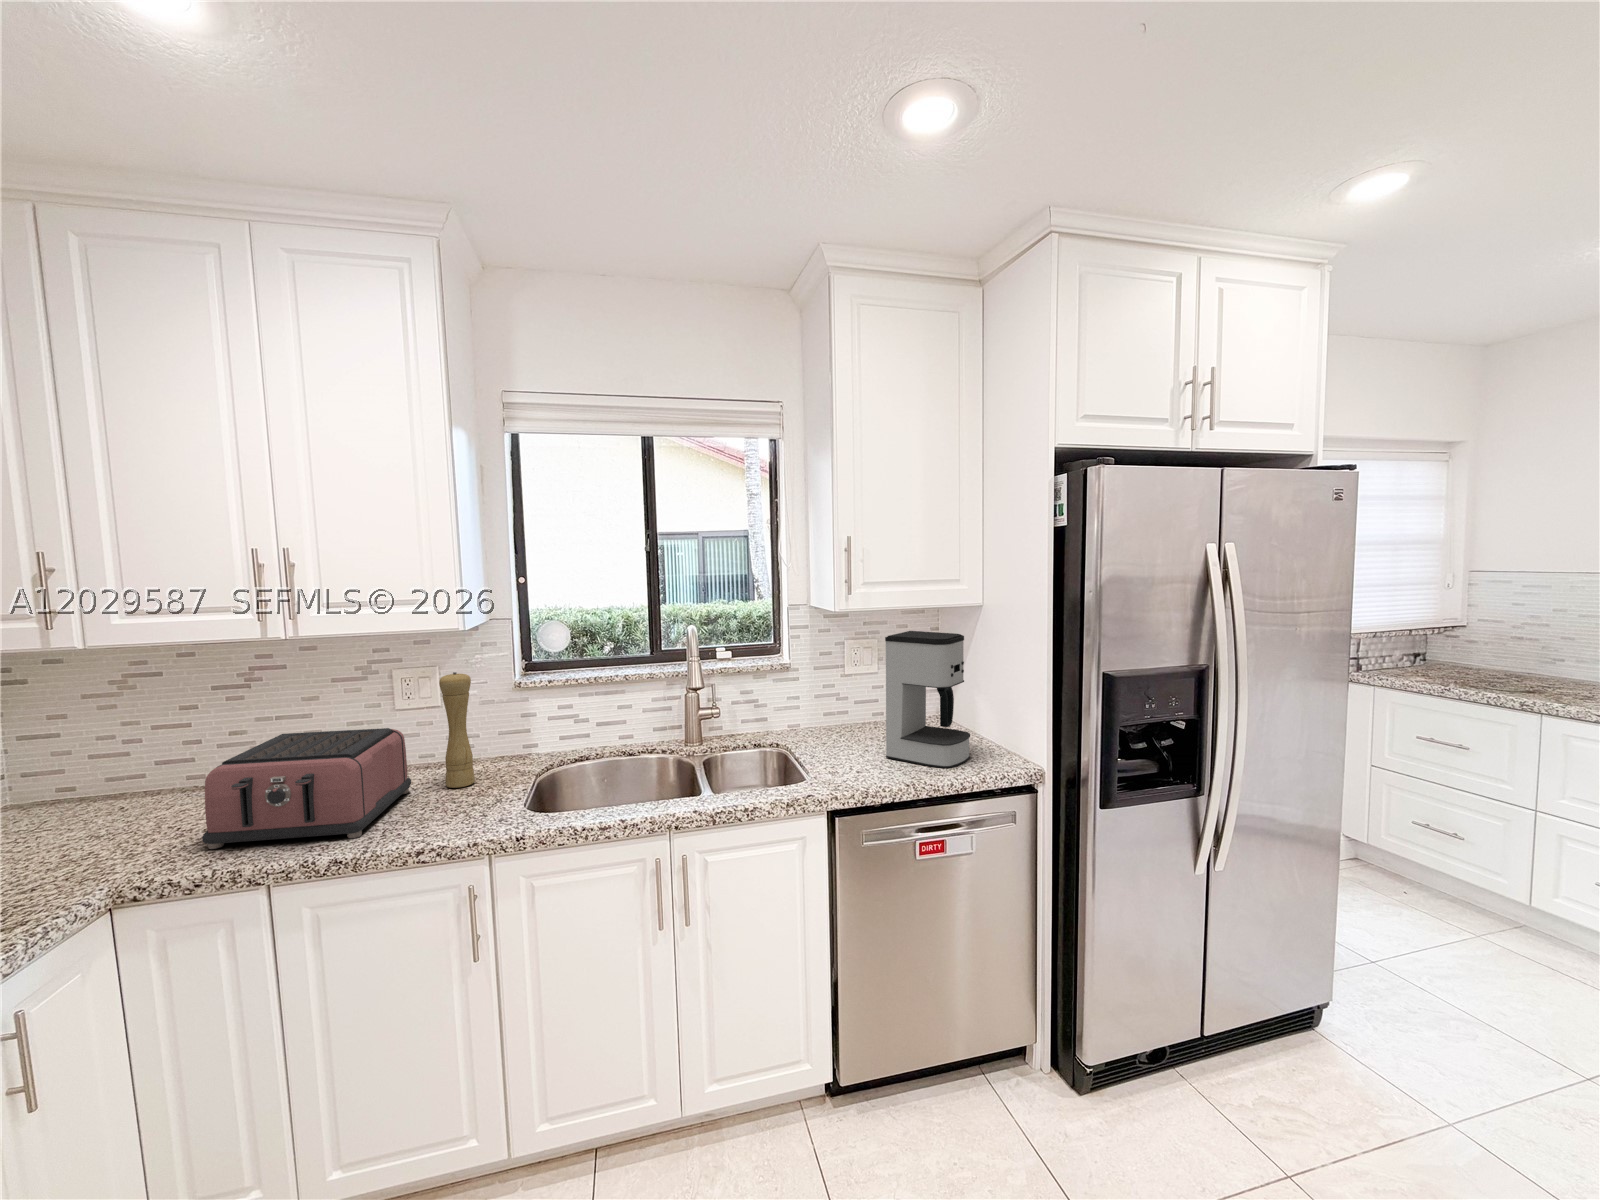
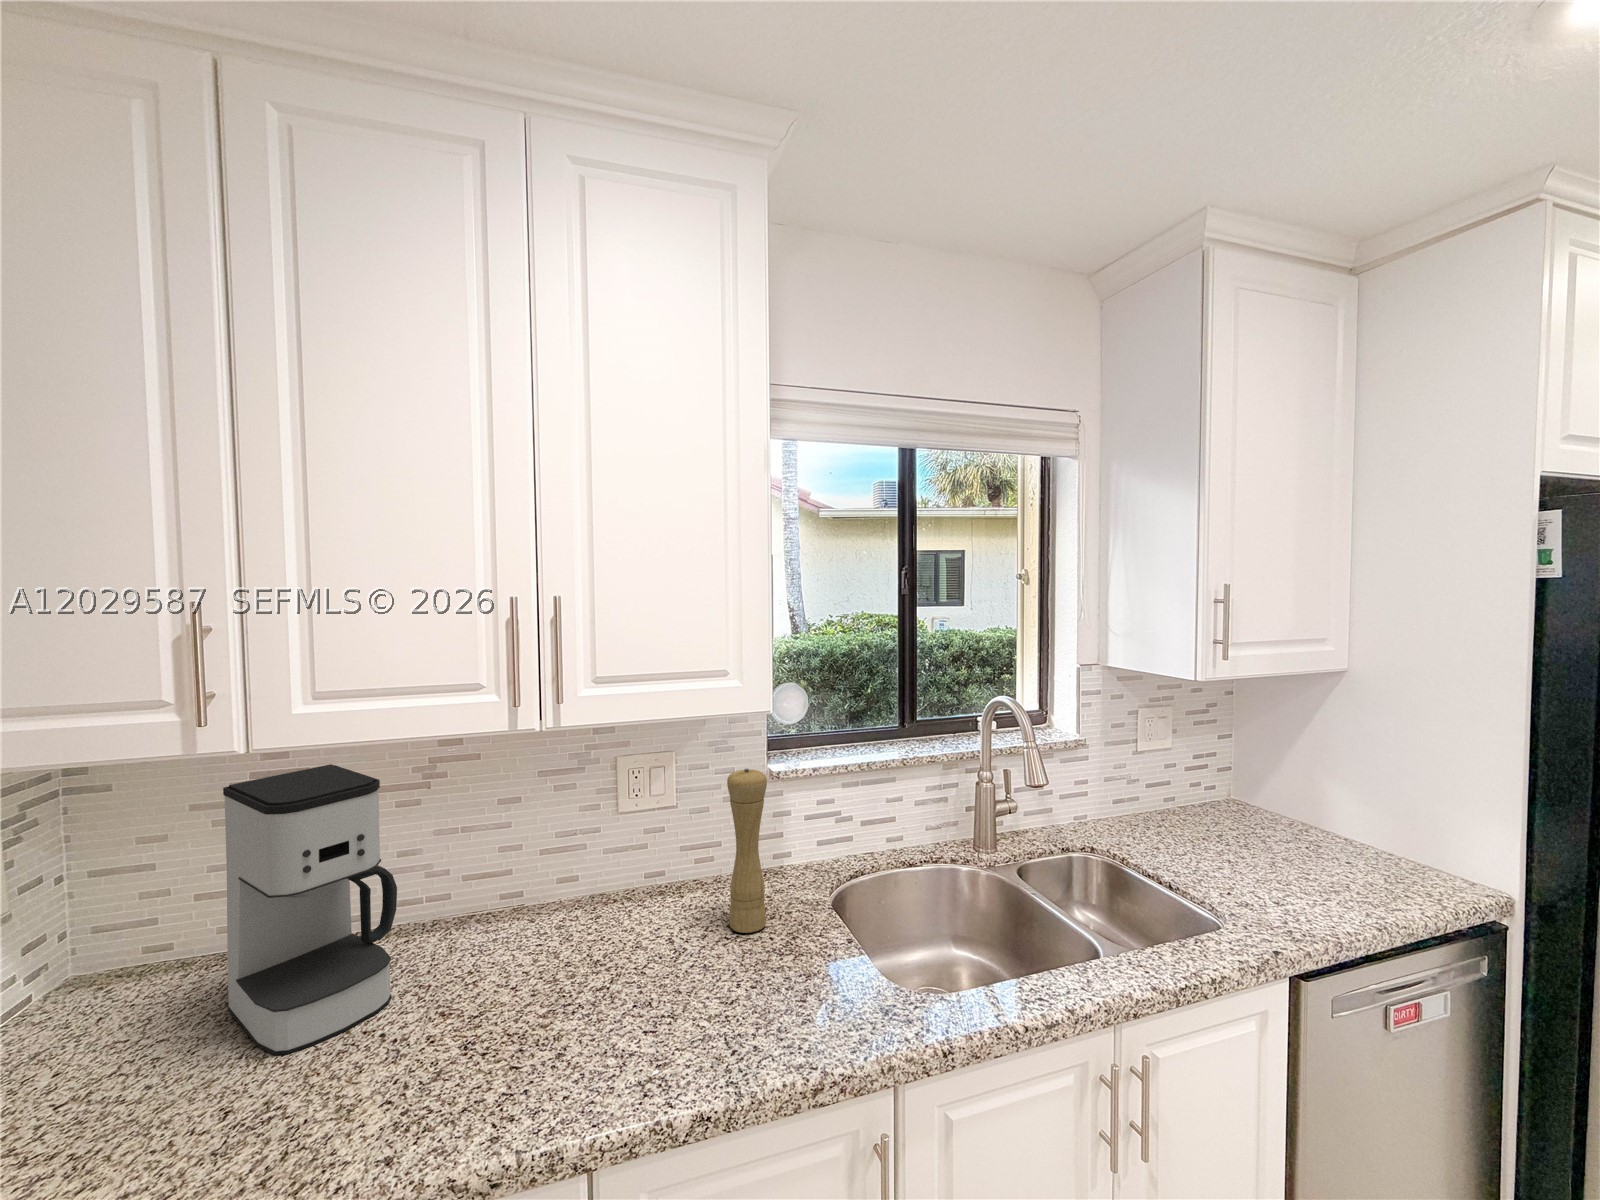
coffee maker: present [885,631,970,768] -> present [223,764,397,1055]
toaster: present [202,728,411,849] -> none [465,853,702,1088]

